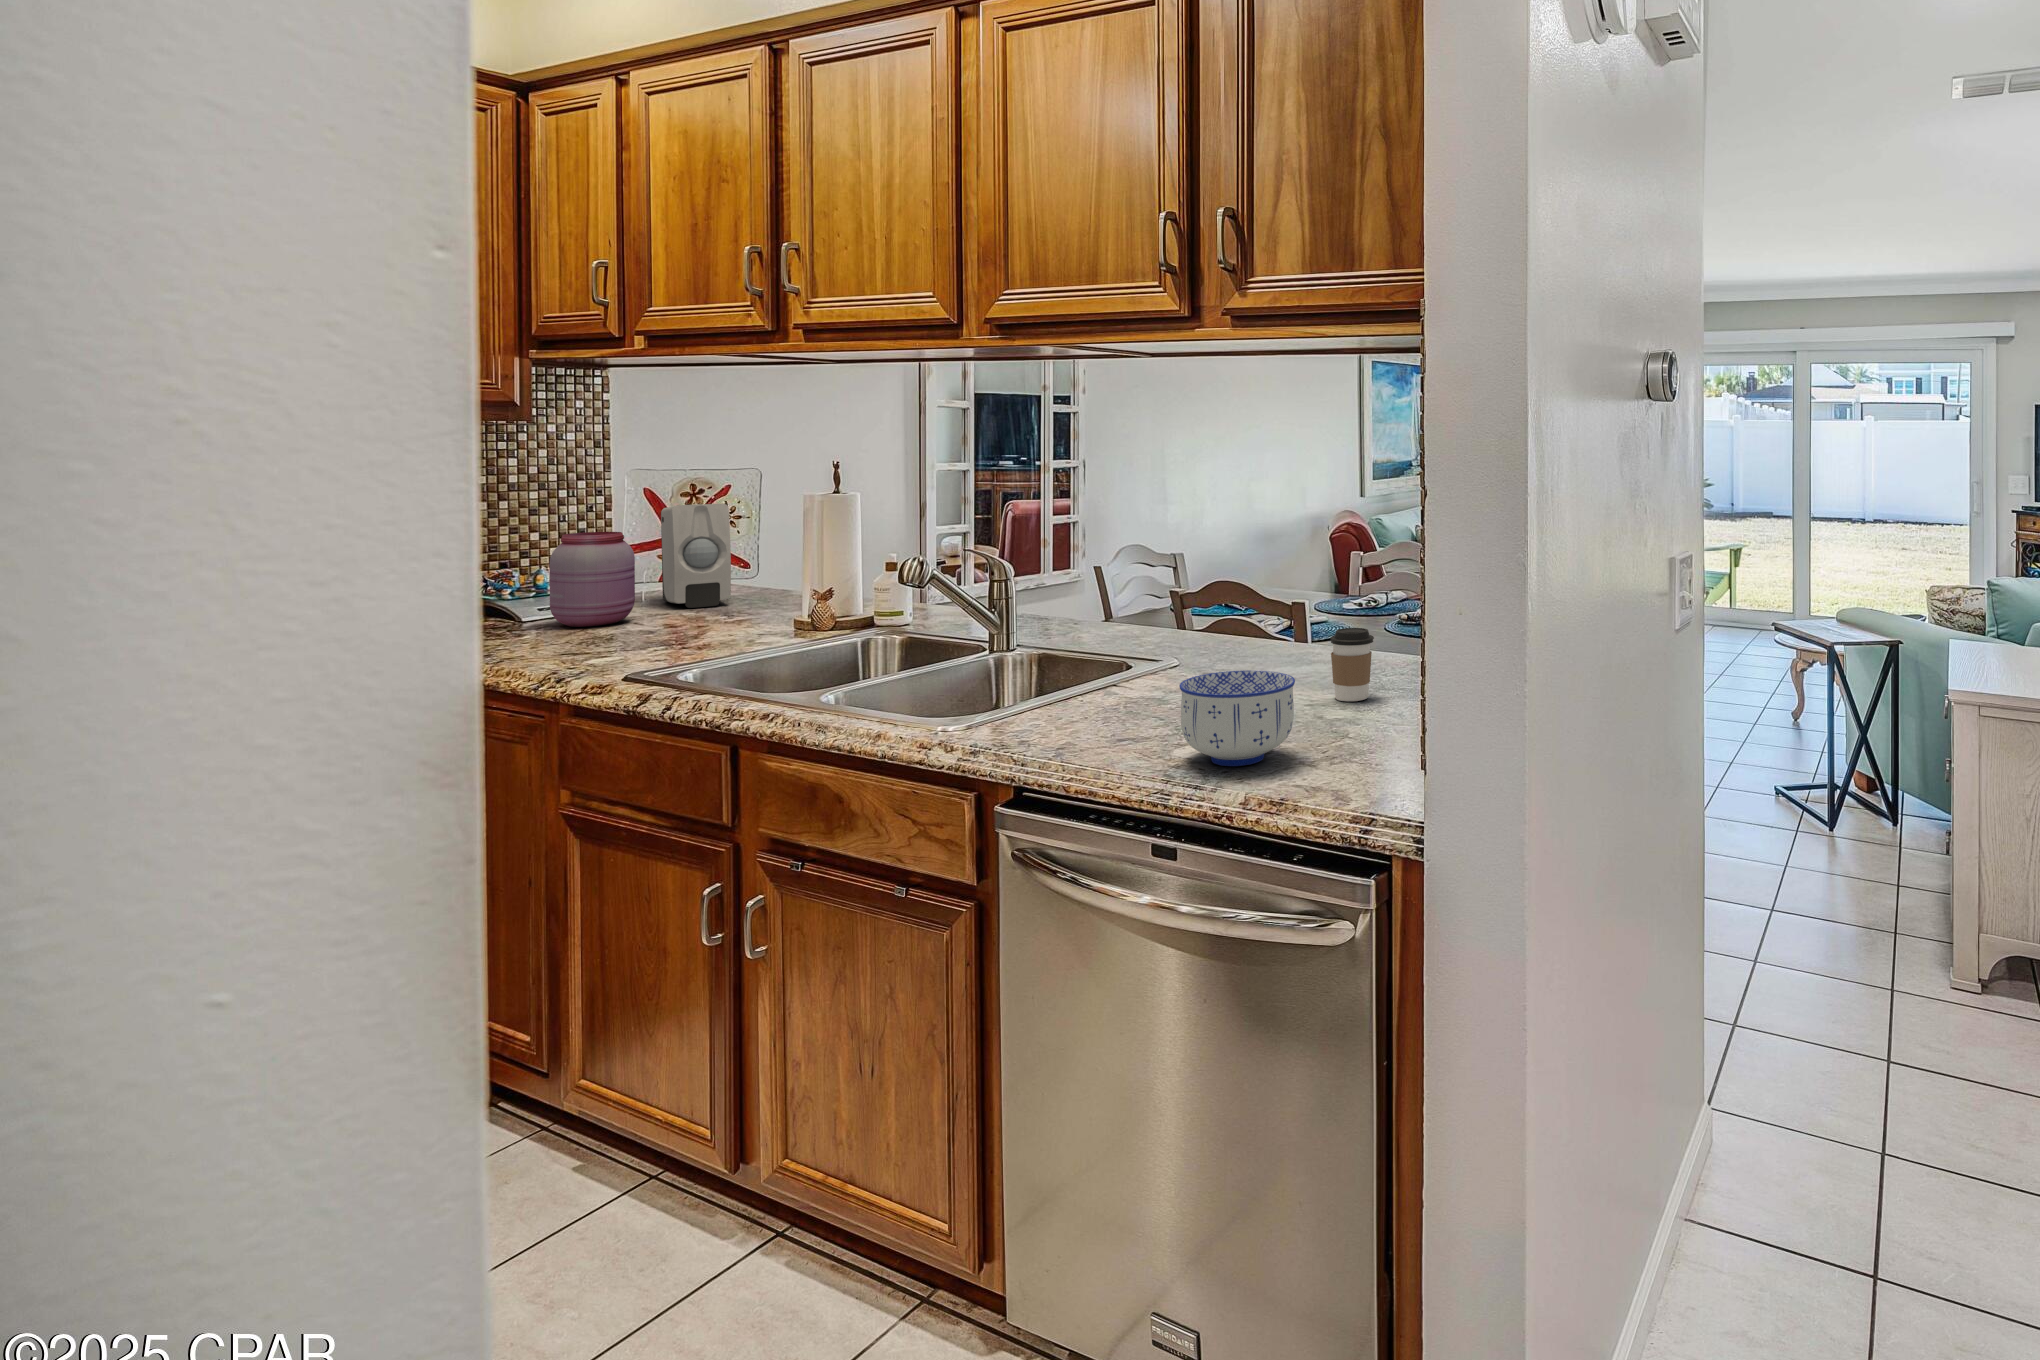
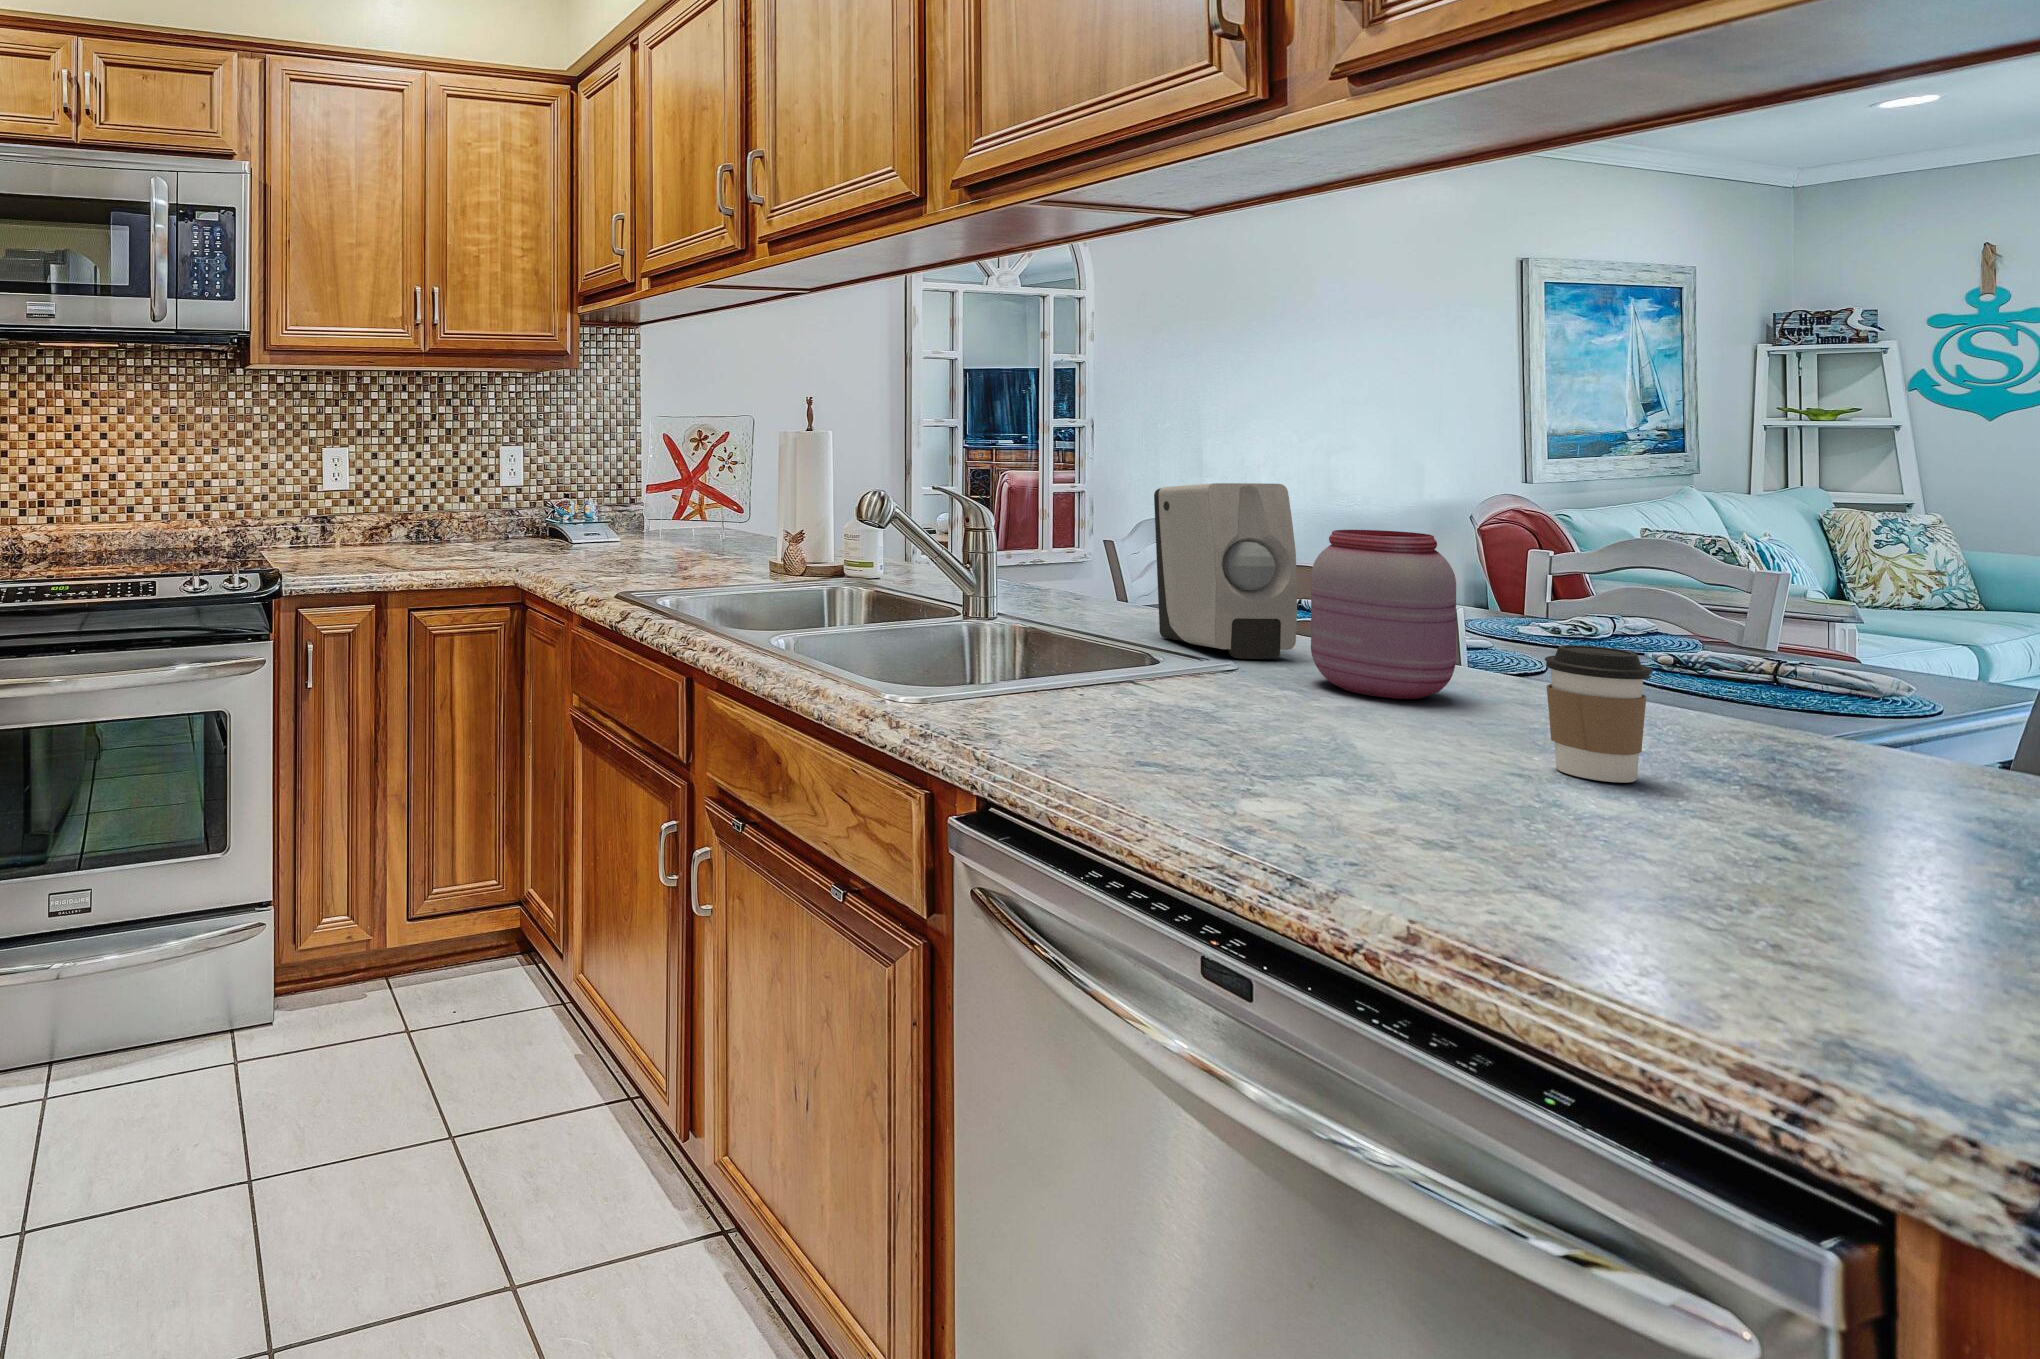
soap dispenser: present [661,504,731,608] -> present [1154,483,1297,659]
jar: present [550,532,635,627] -> present [1311,530,1456,699]
bowl: present [1179,670,1295,766] -> none [1250,680,1500,856]

